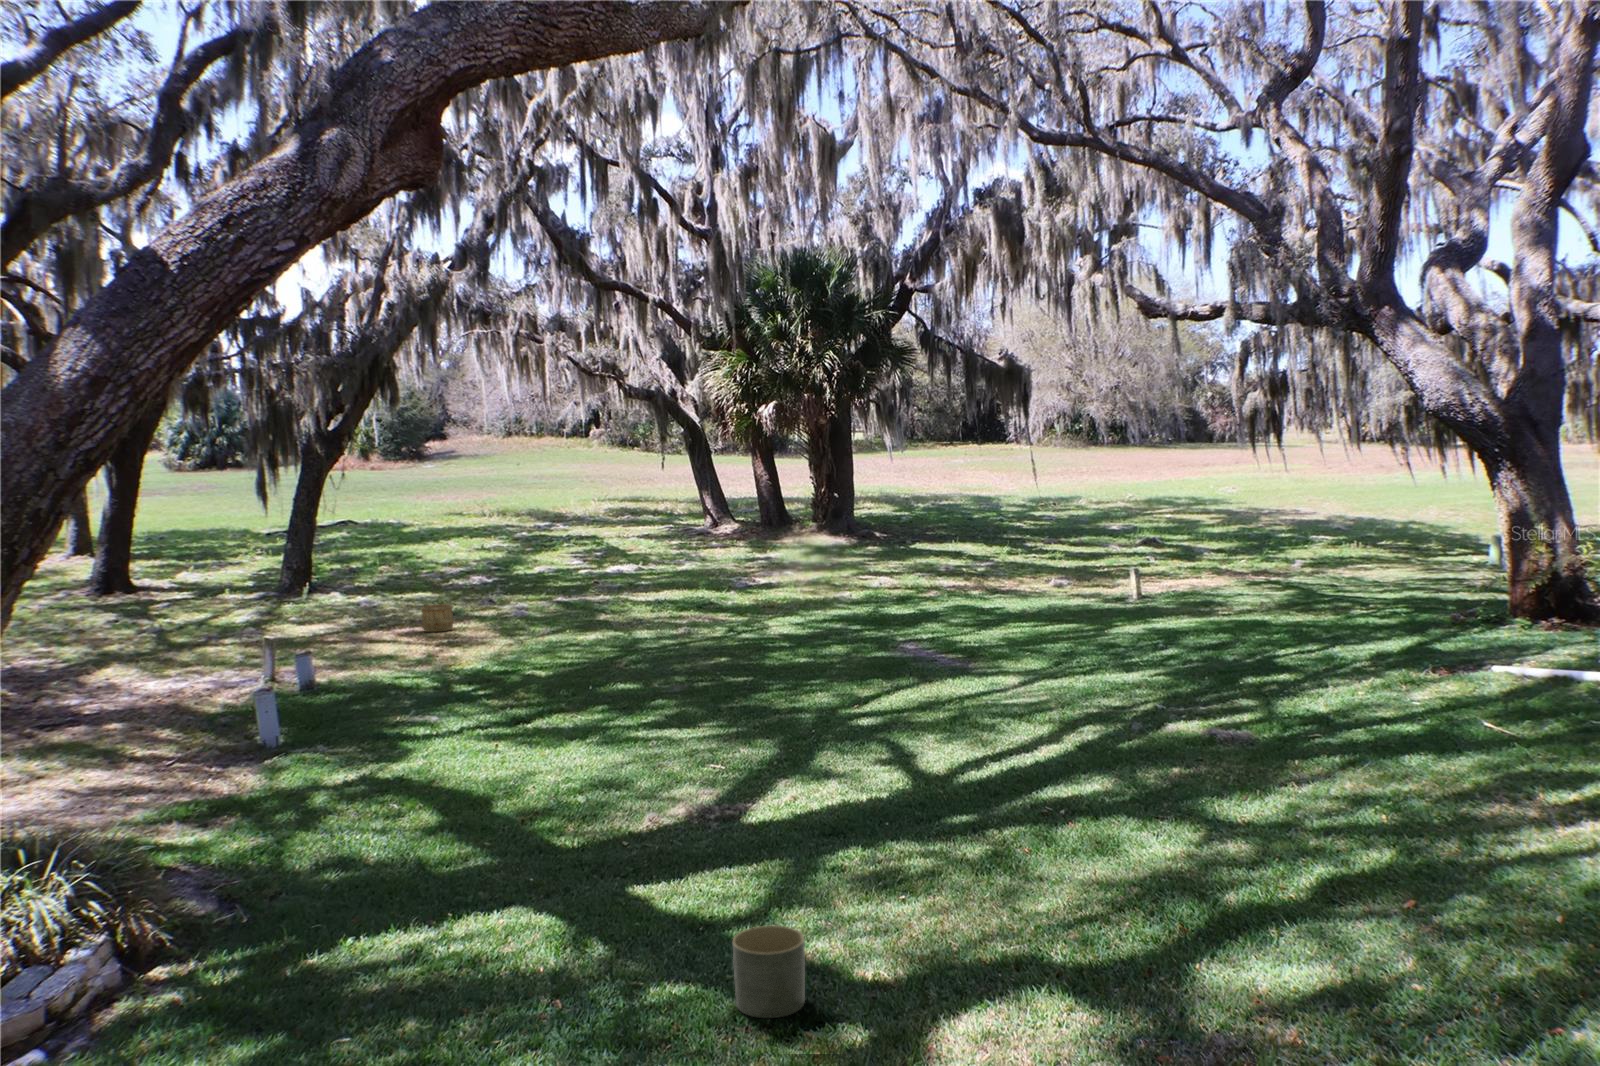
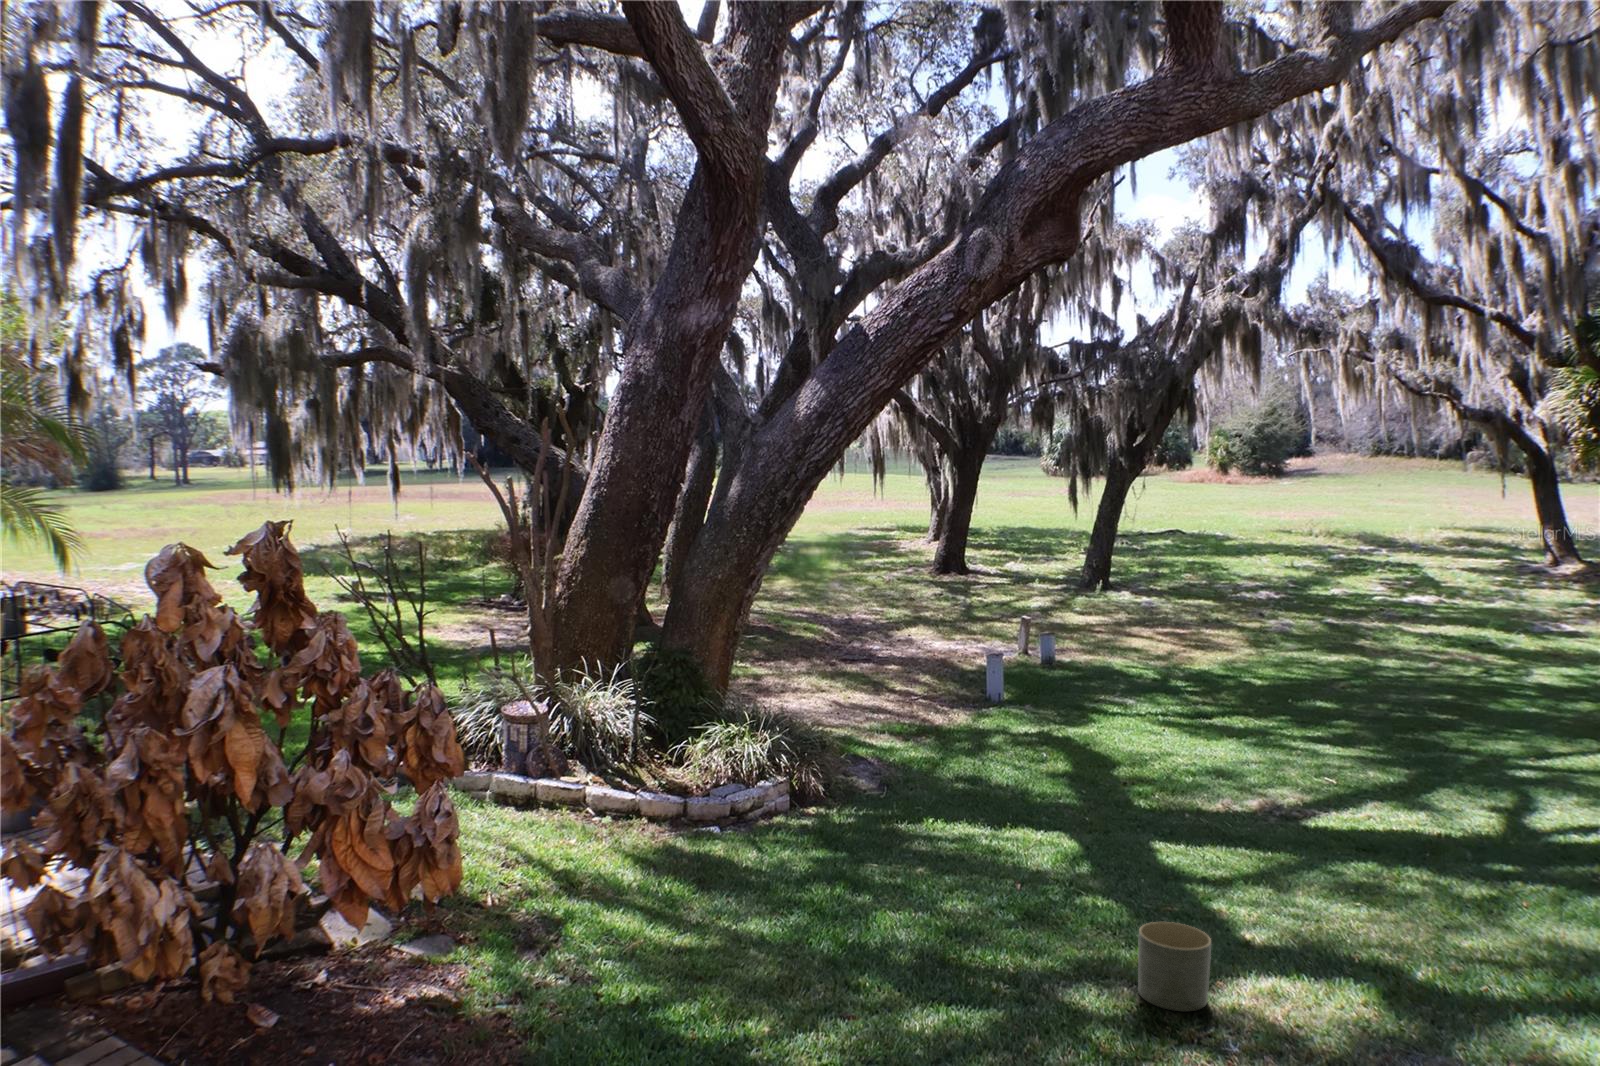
wooden bucket: present [421,604,453,632] -> none [1181,609,1212,635]

